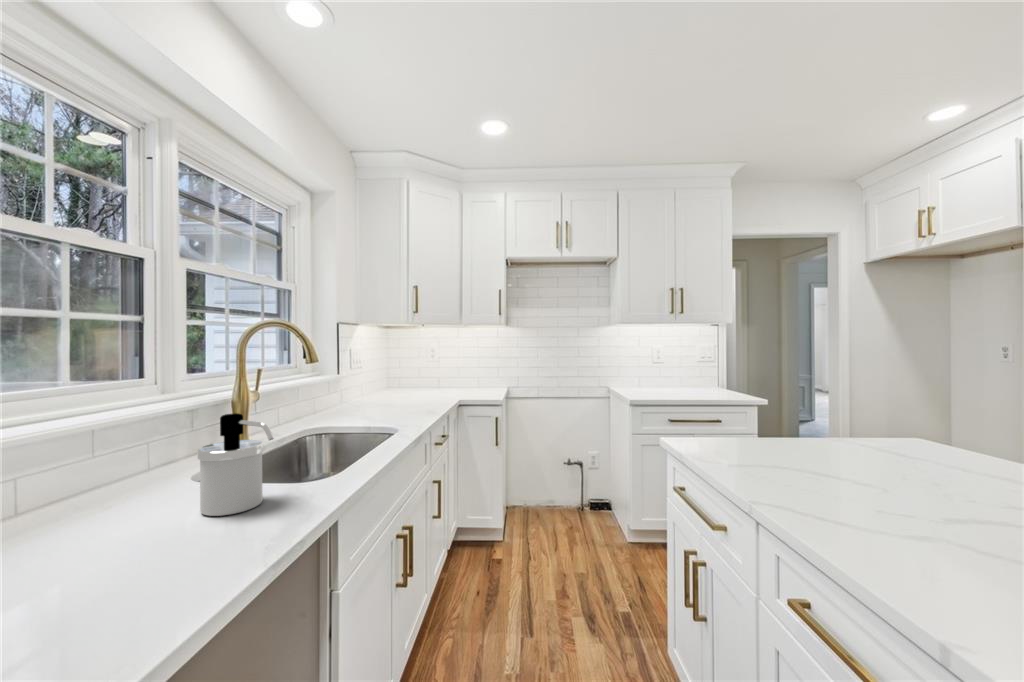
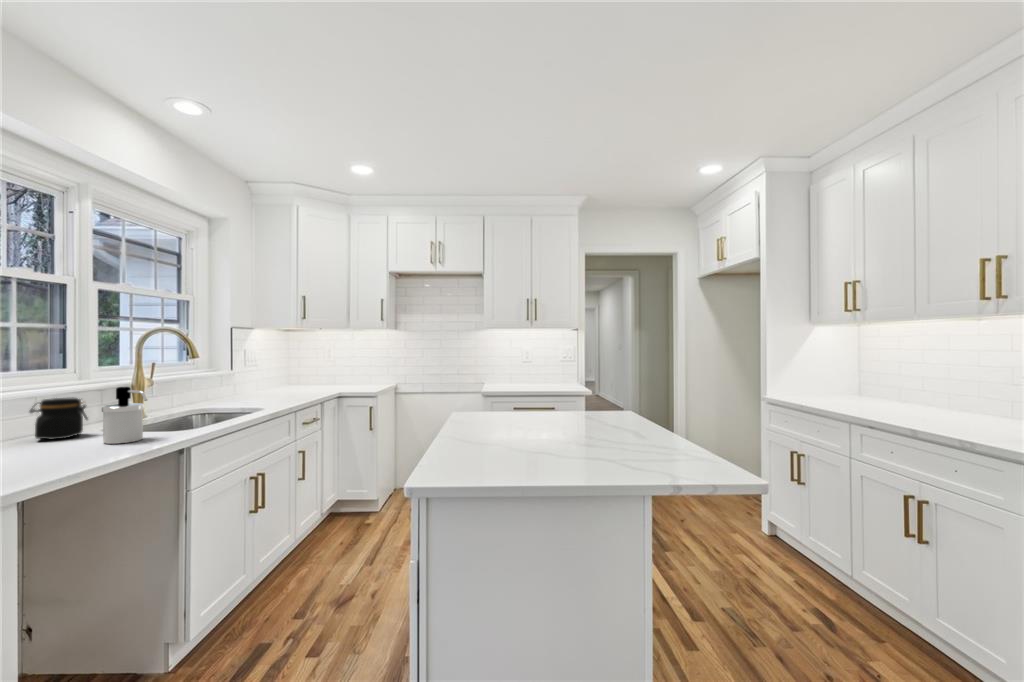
jar: none [82,427,175,501] -> present [30,397,88,439]

